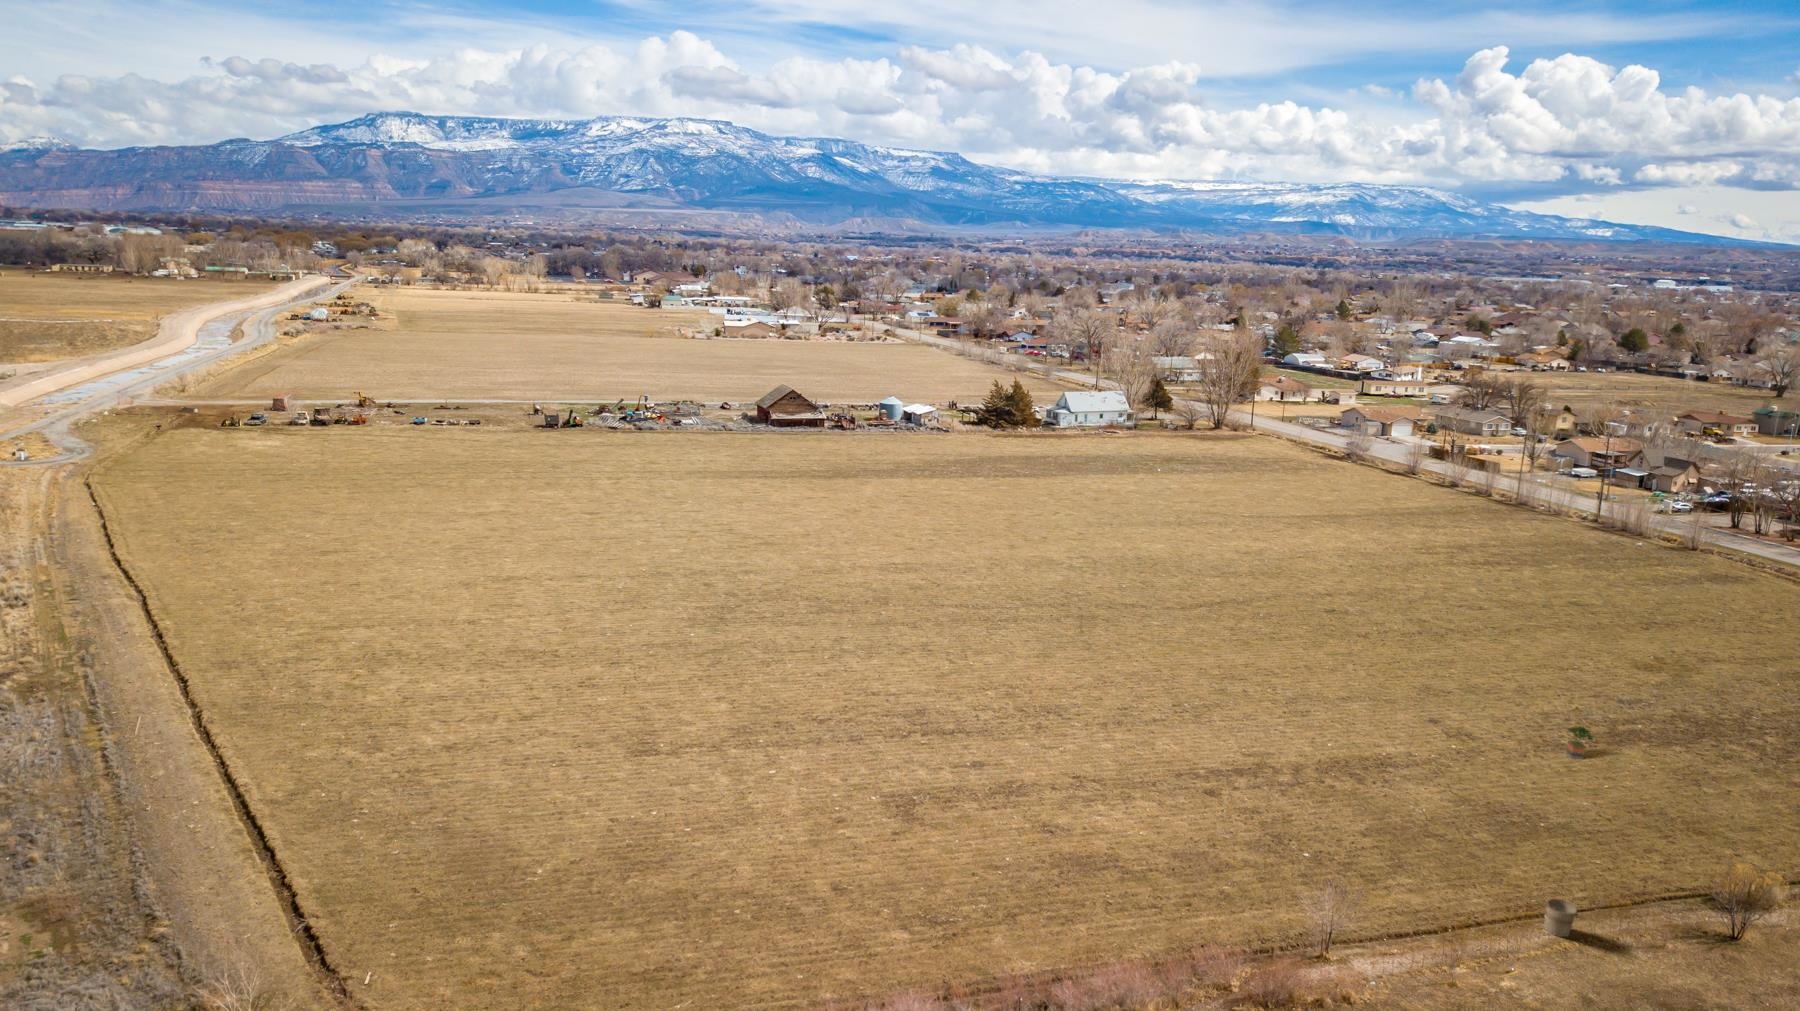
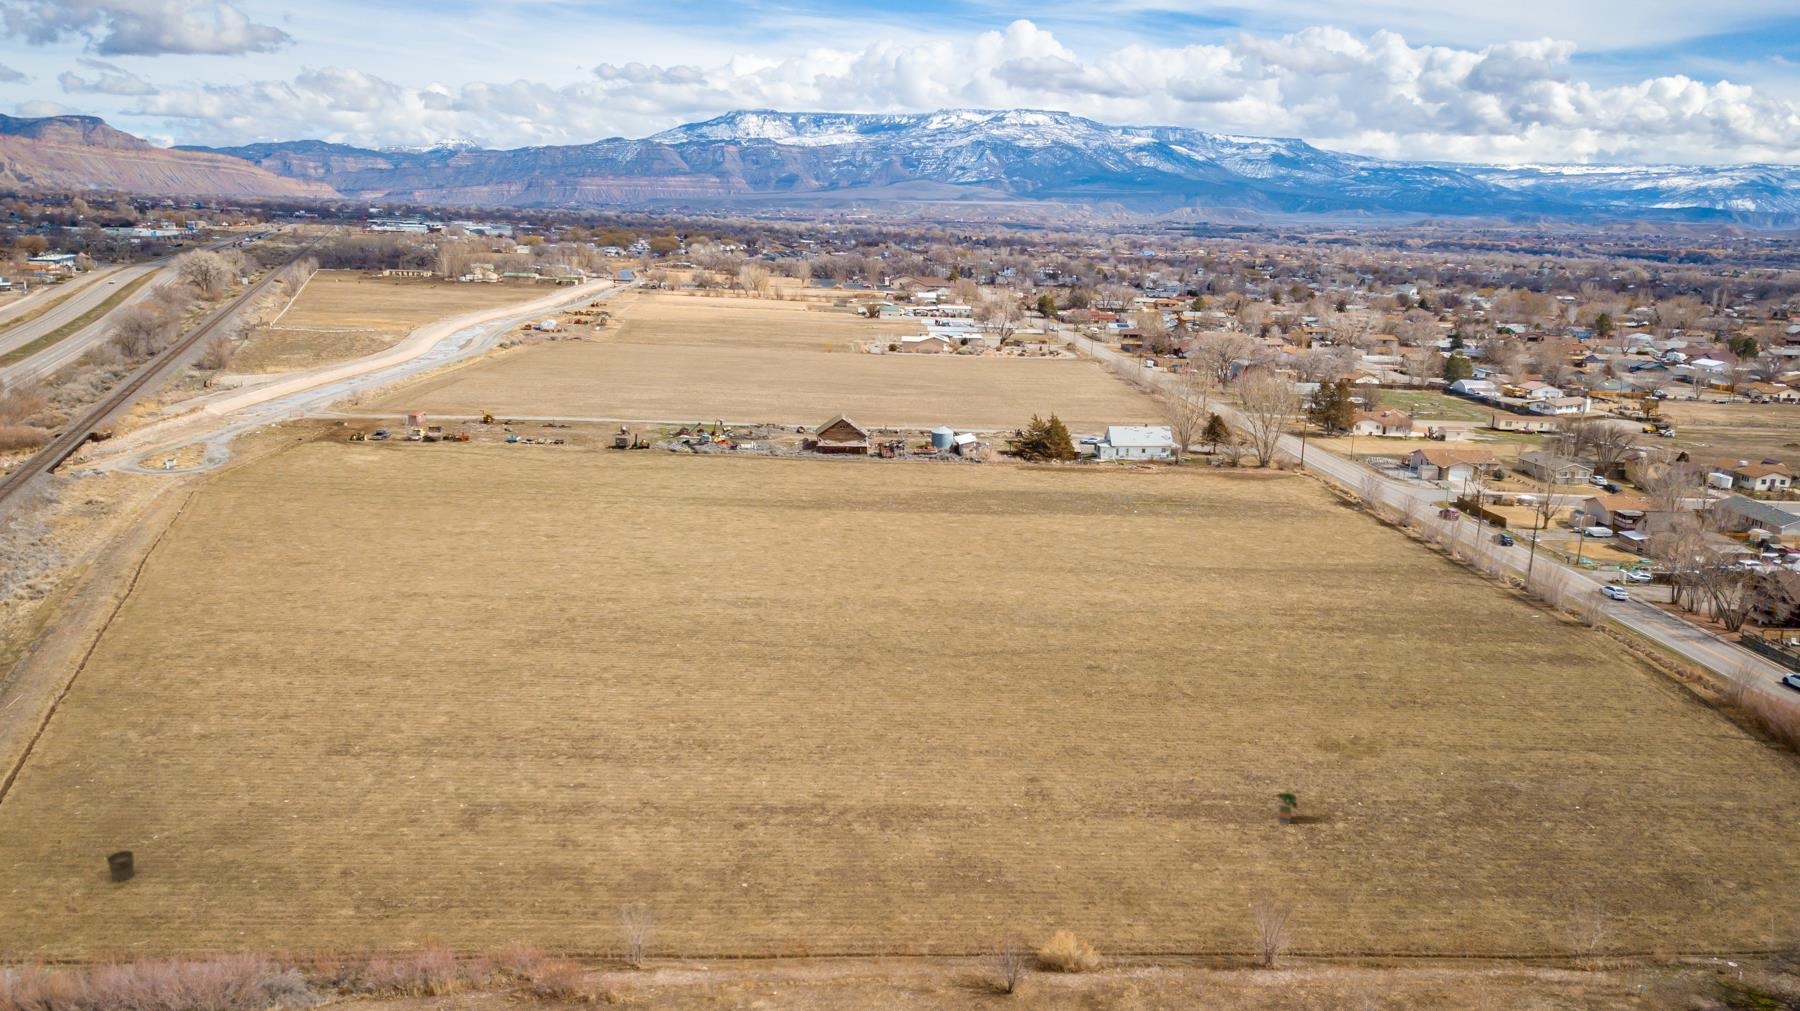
bucket: present [1544,899,1578,937] -> present [107,851,134,881]

